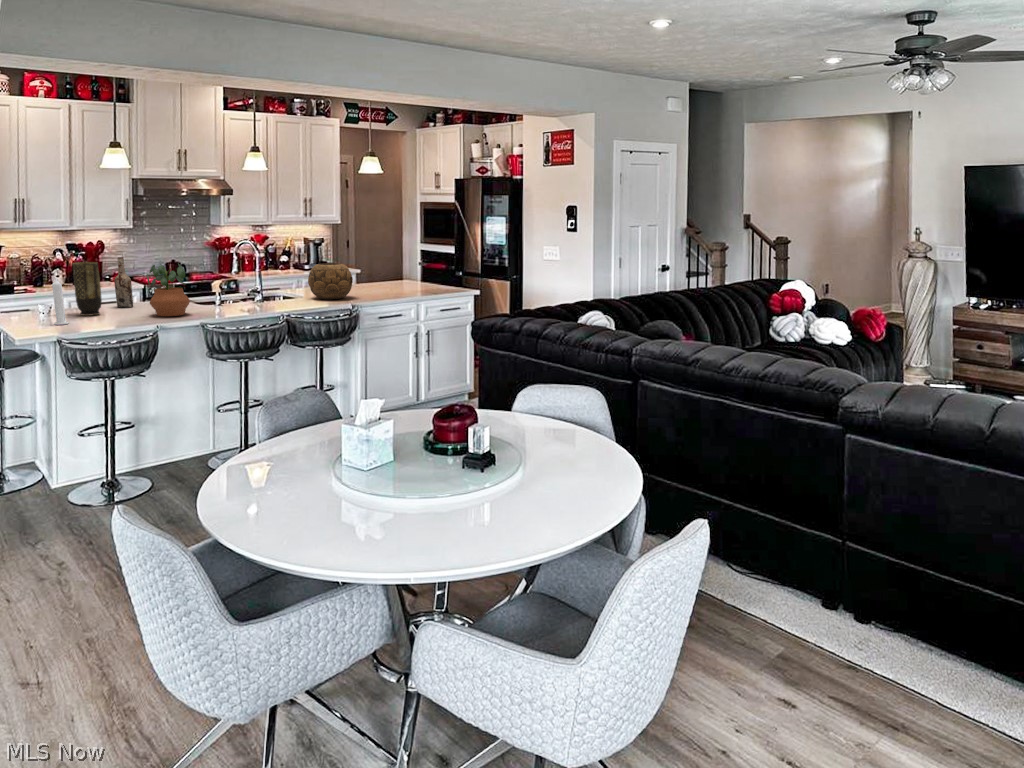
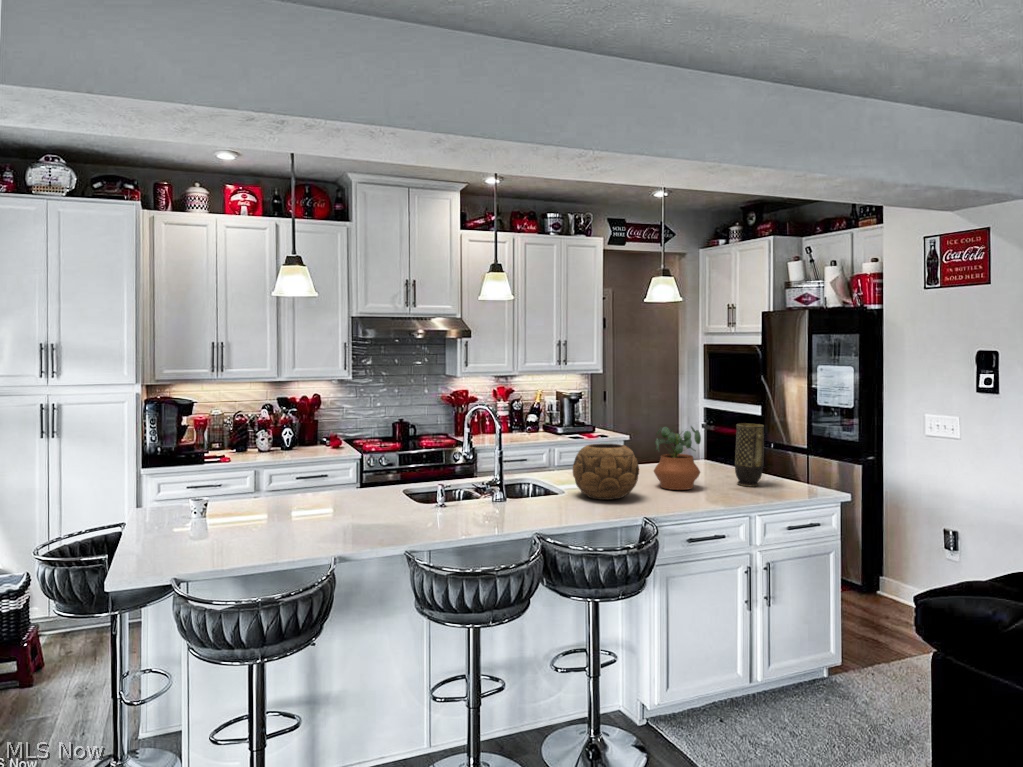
wine bottle: present [114,257,133,308] -> none [301,432,324,506]
vase: present [72,262,102,316] -> present [735,423,764,486]
potted plant: present [147,264,190,316] -> present [654,426,701,490]
candle: present [52,278,69,325] -> none [191,472,213,546]

